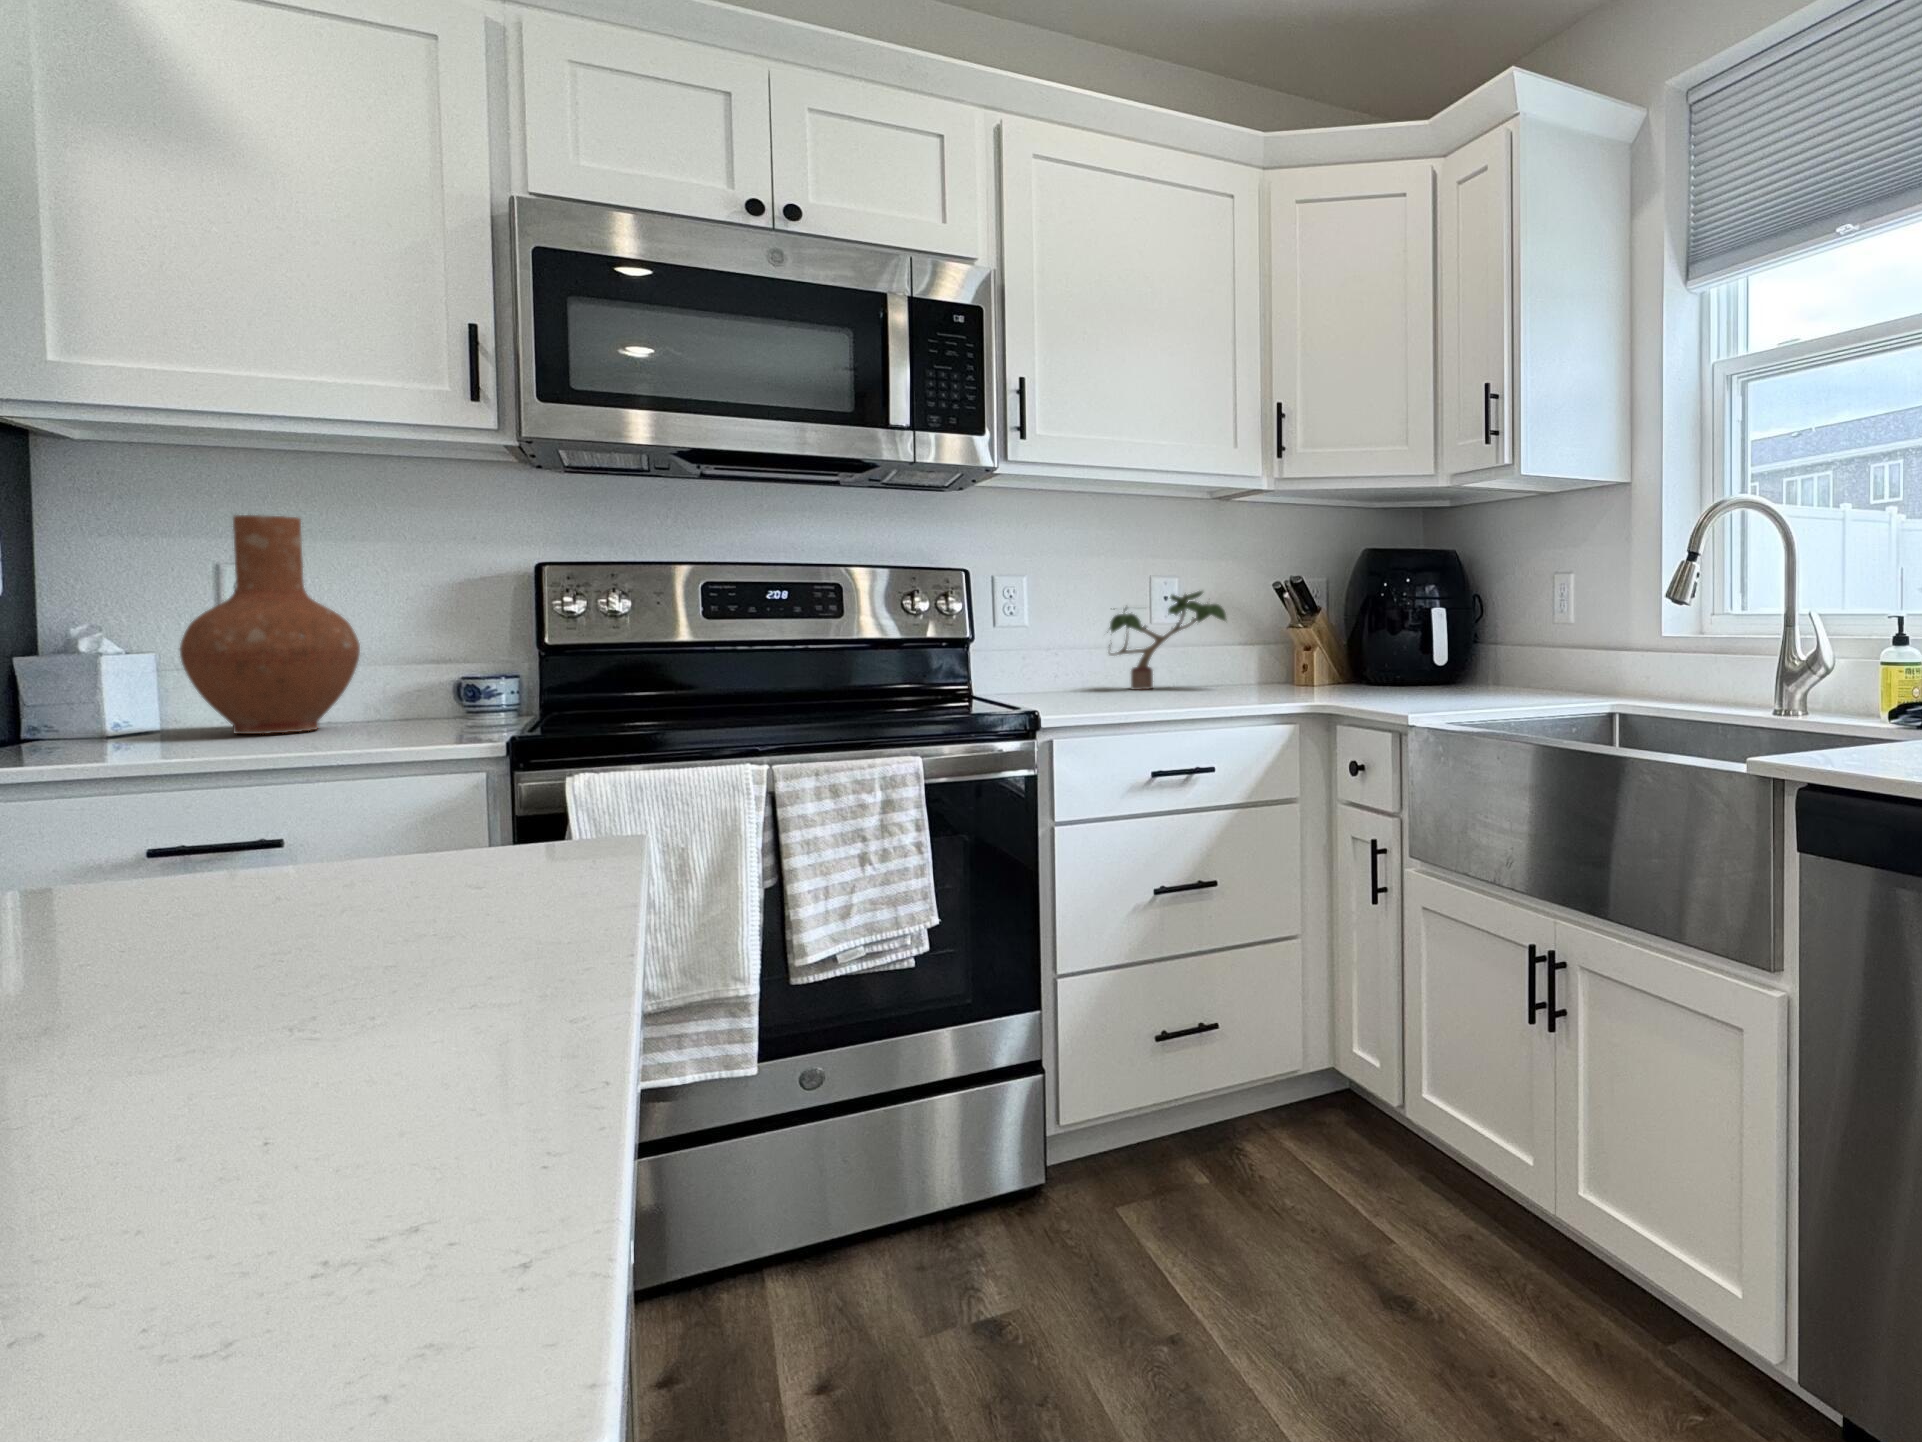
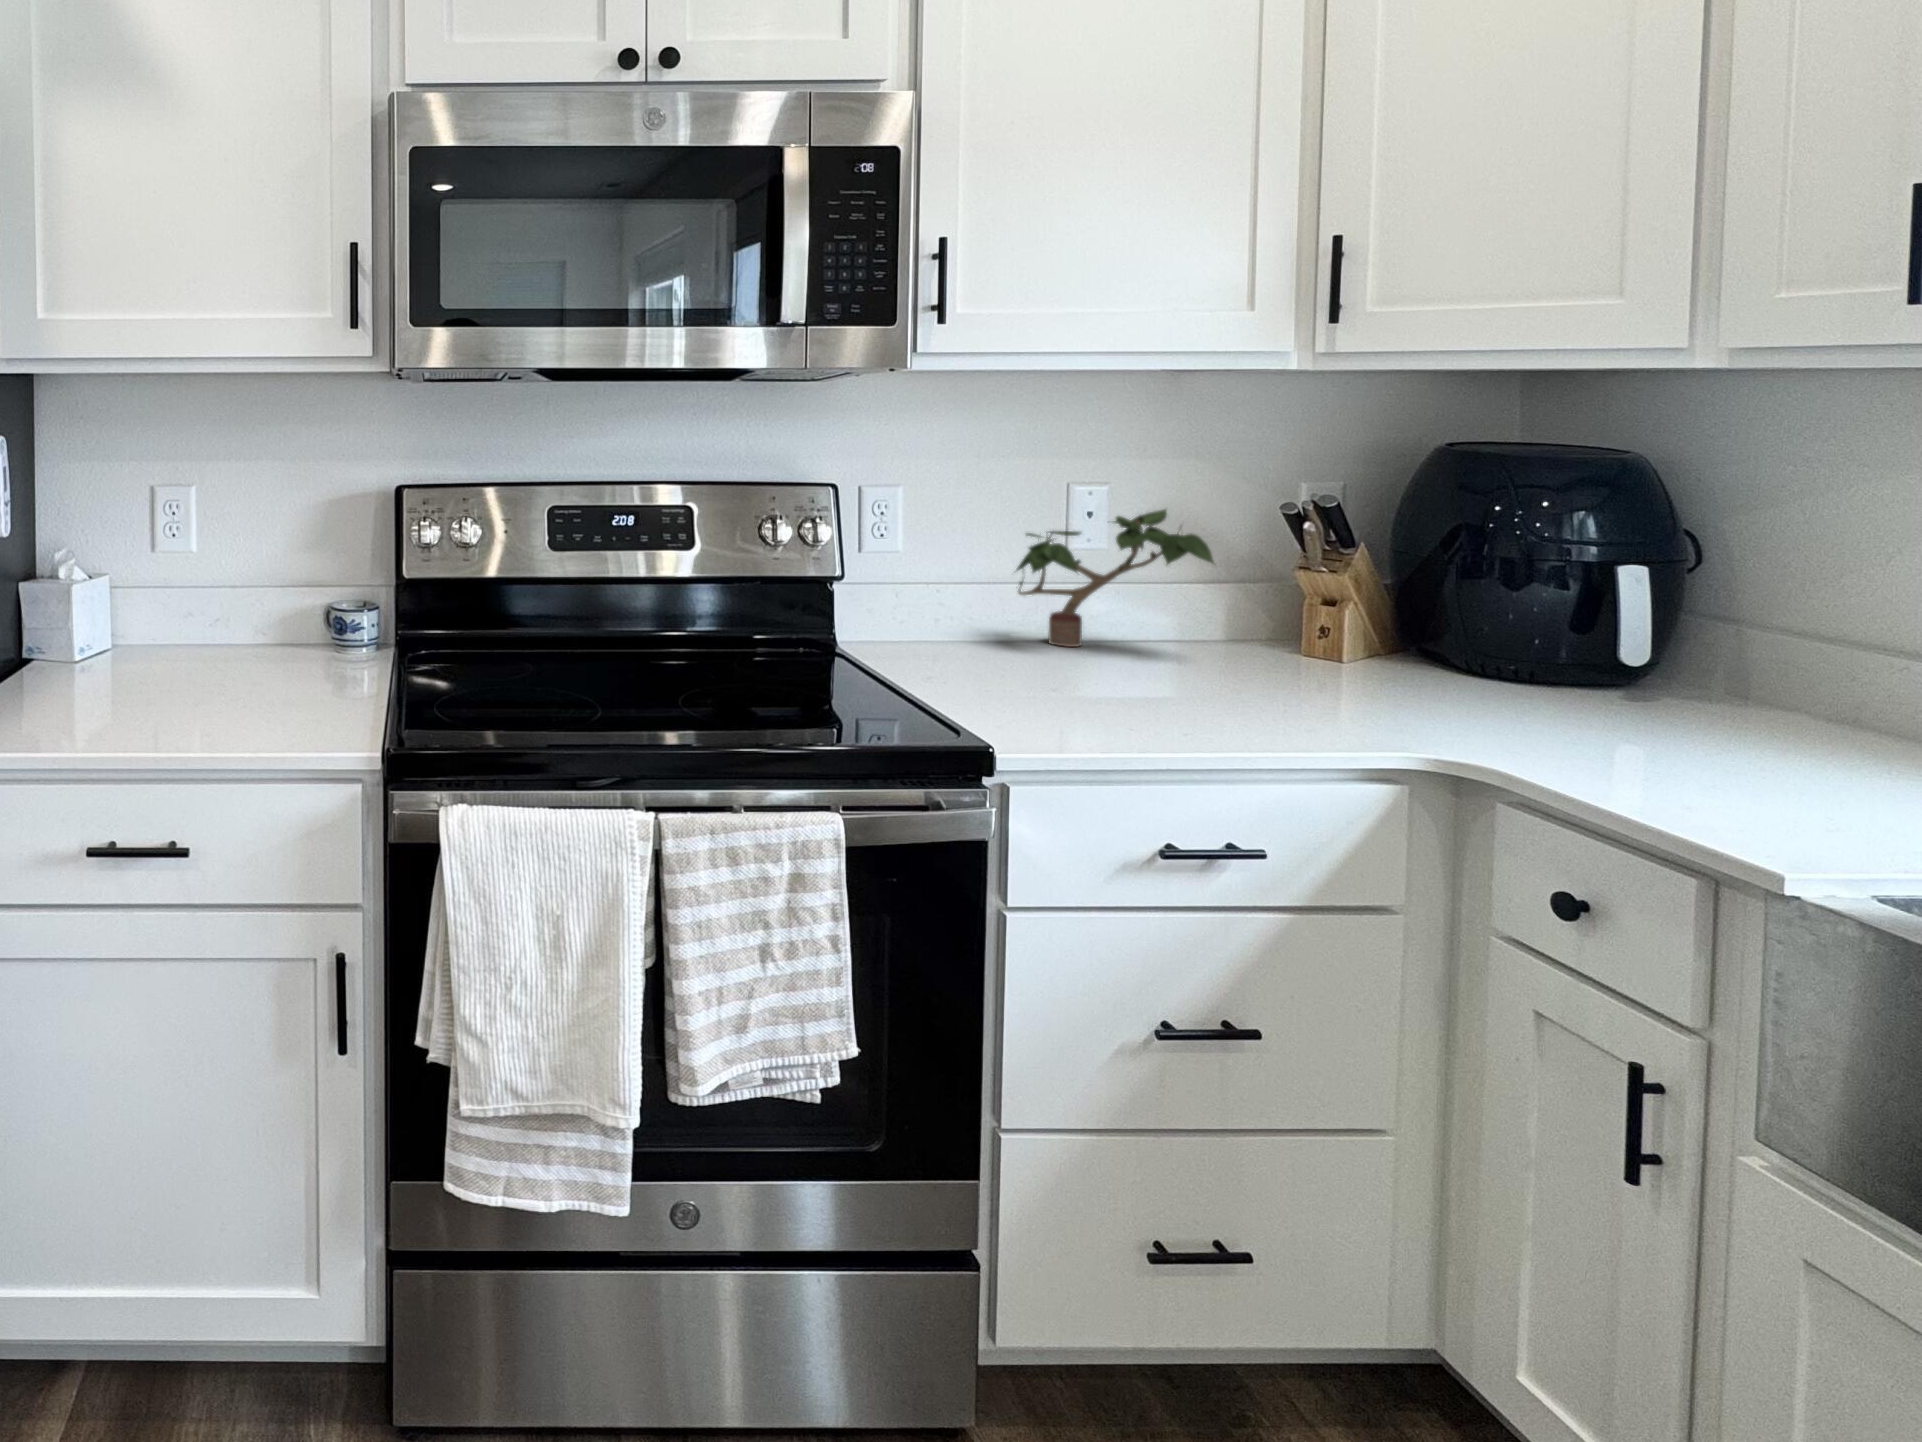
vase: present [180,515,360,734] -> none [123,454,254,678]

